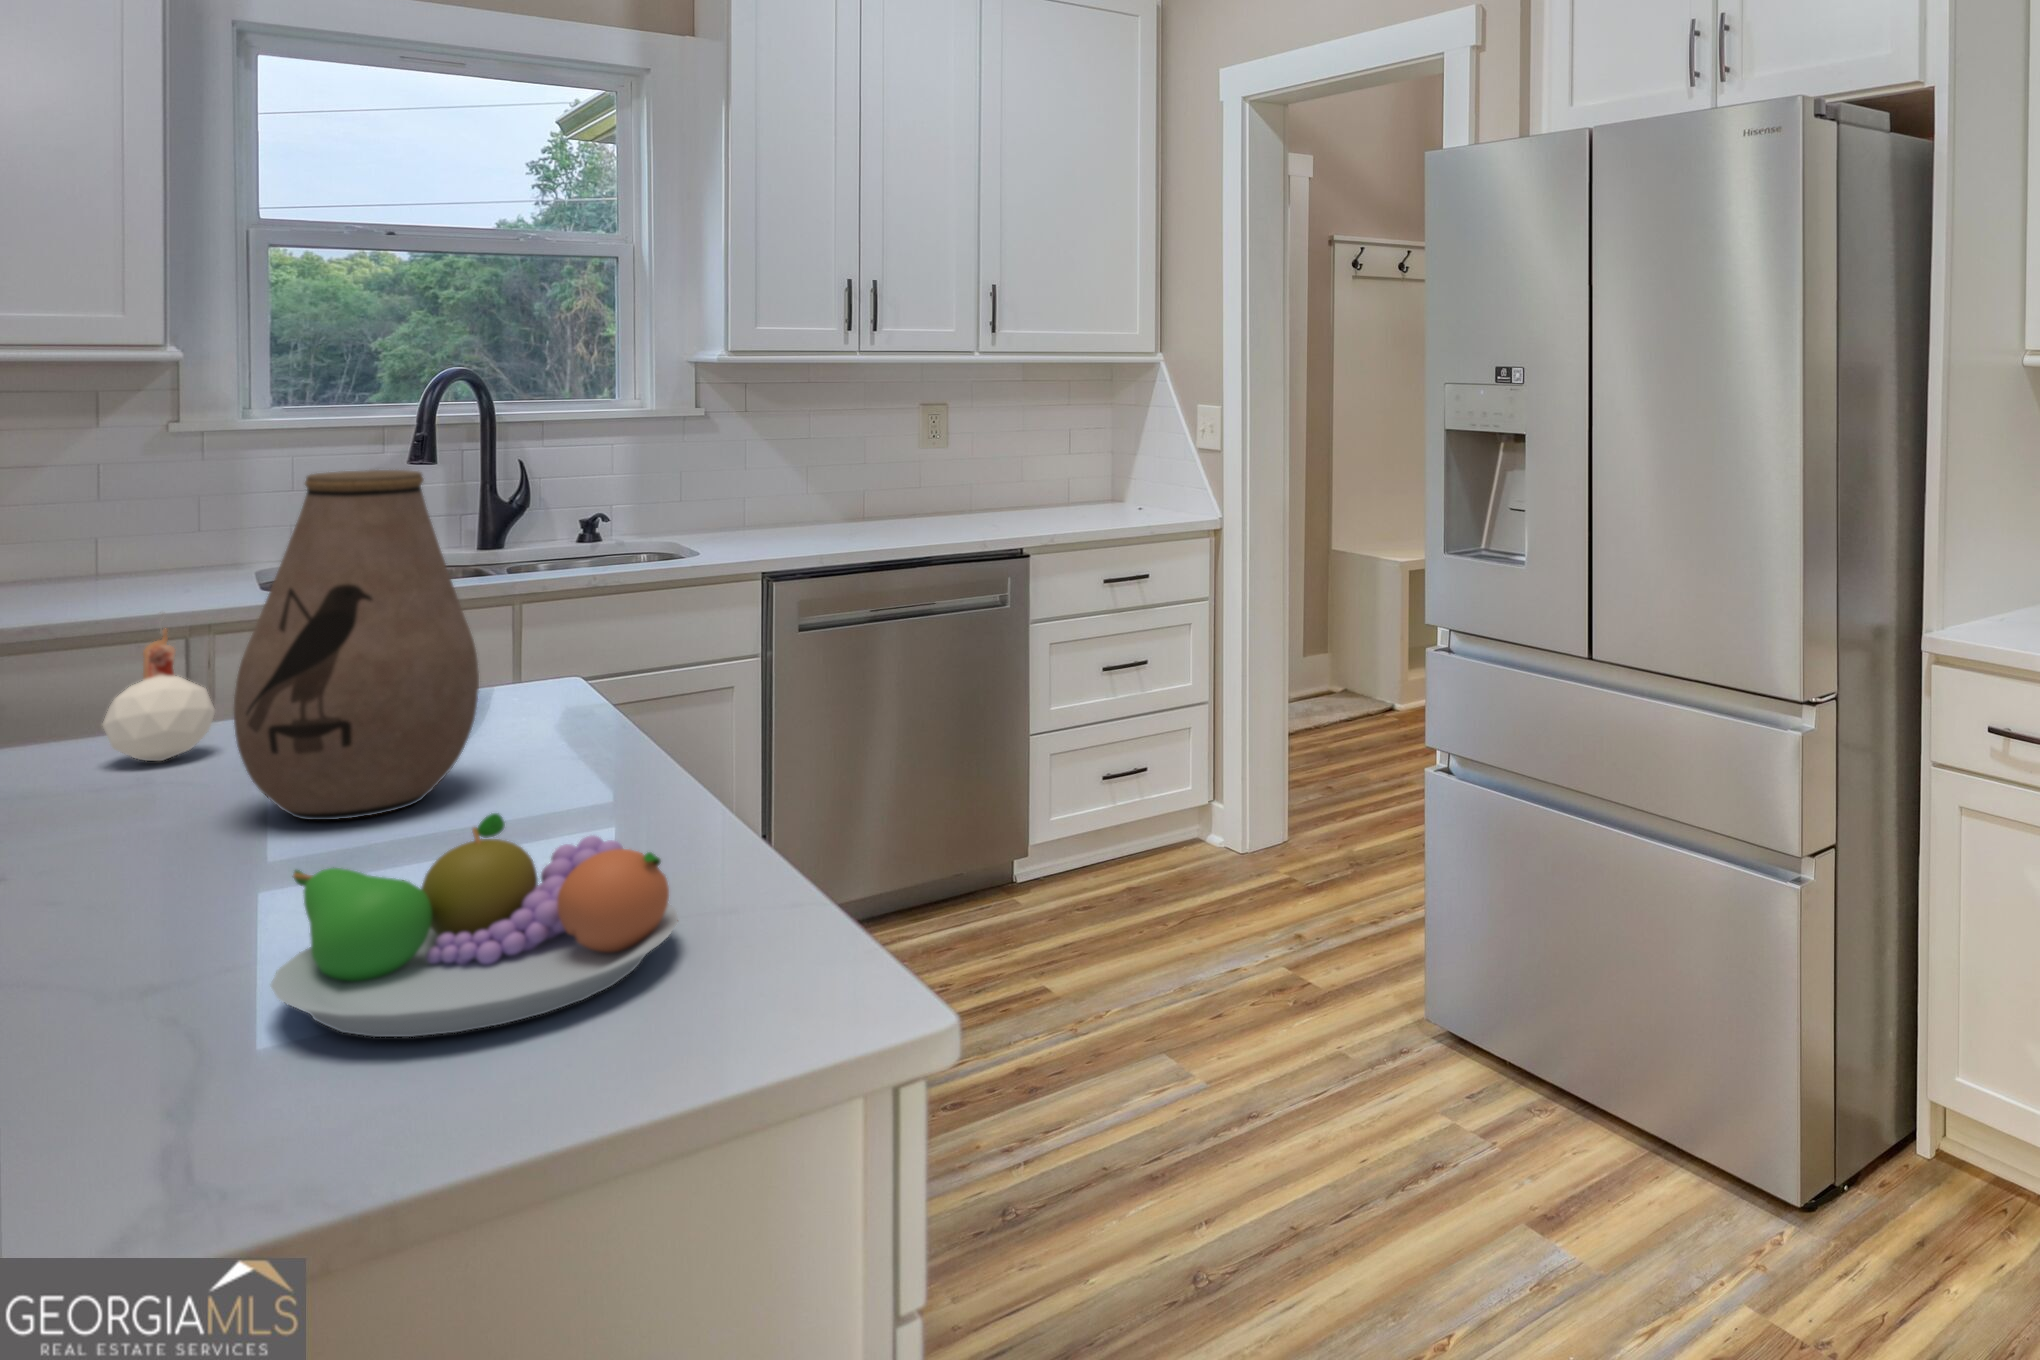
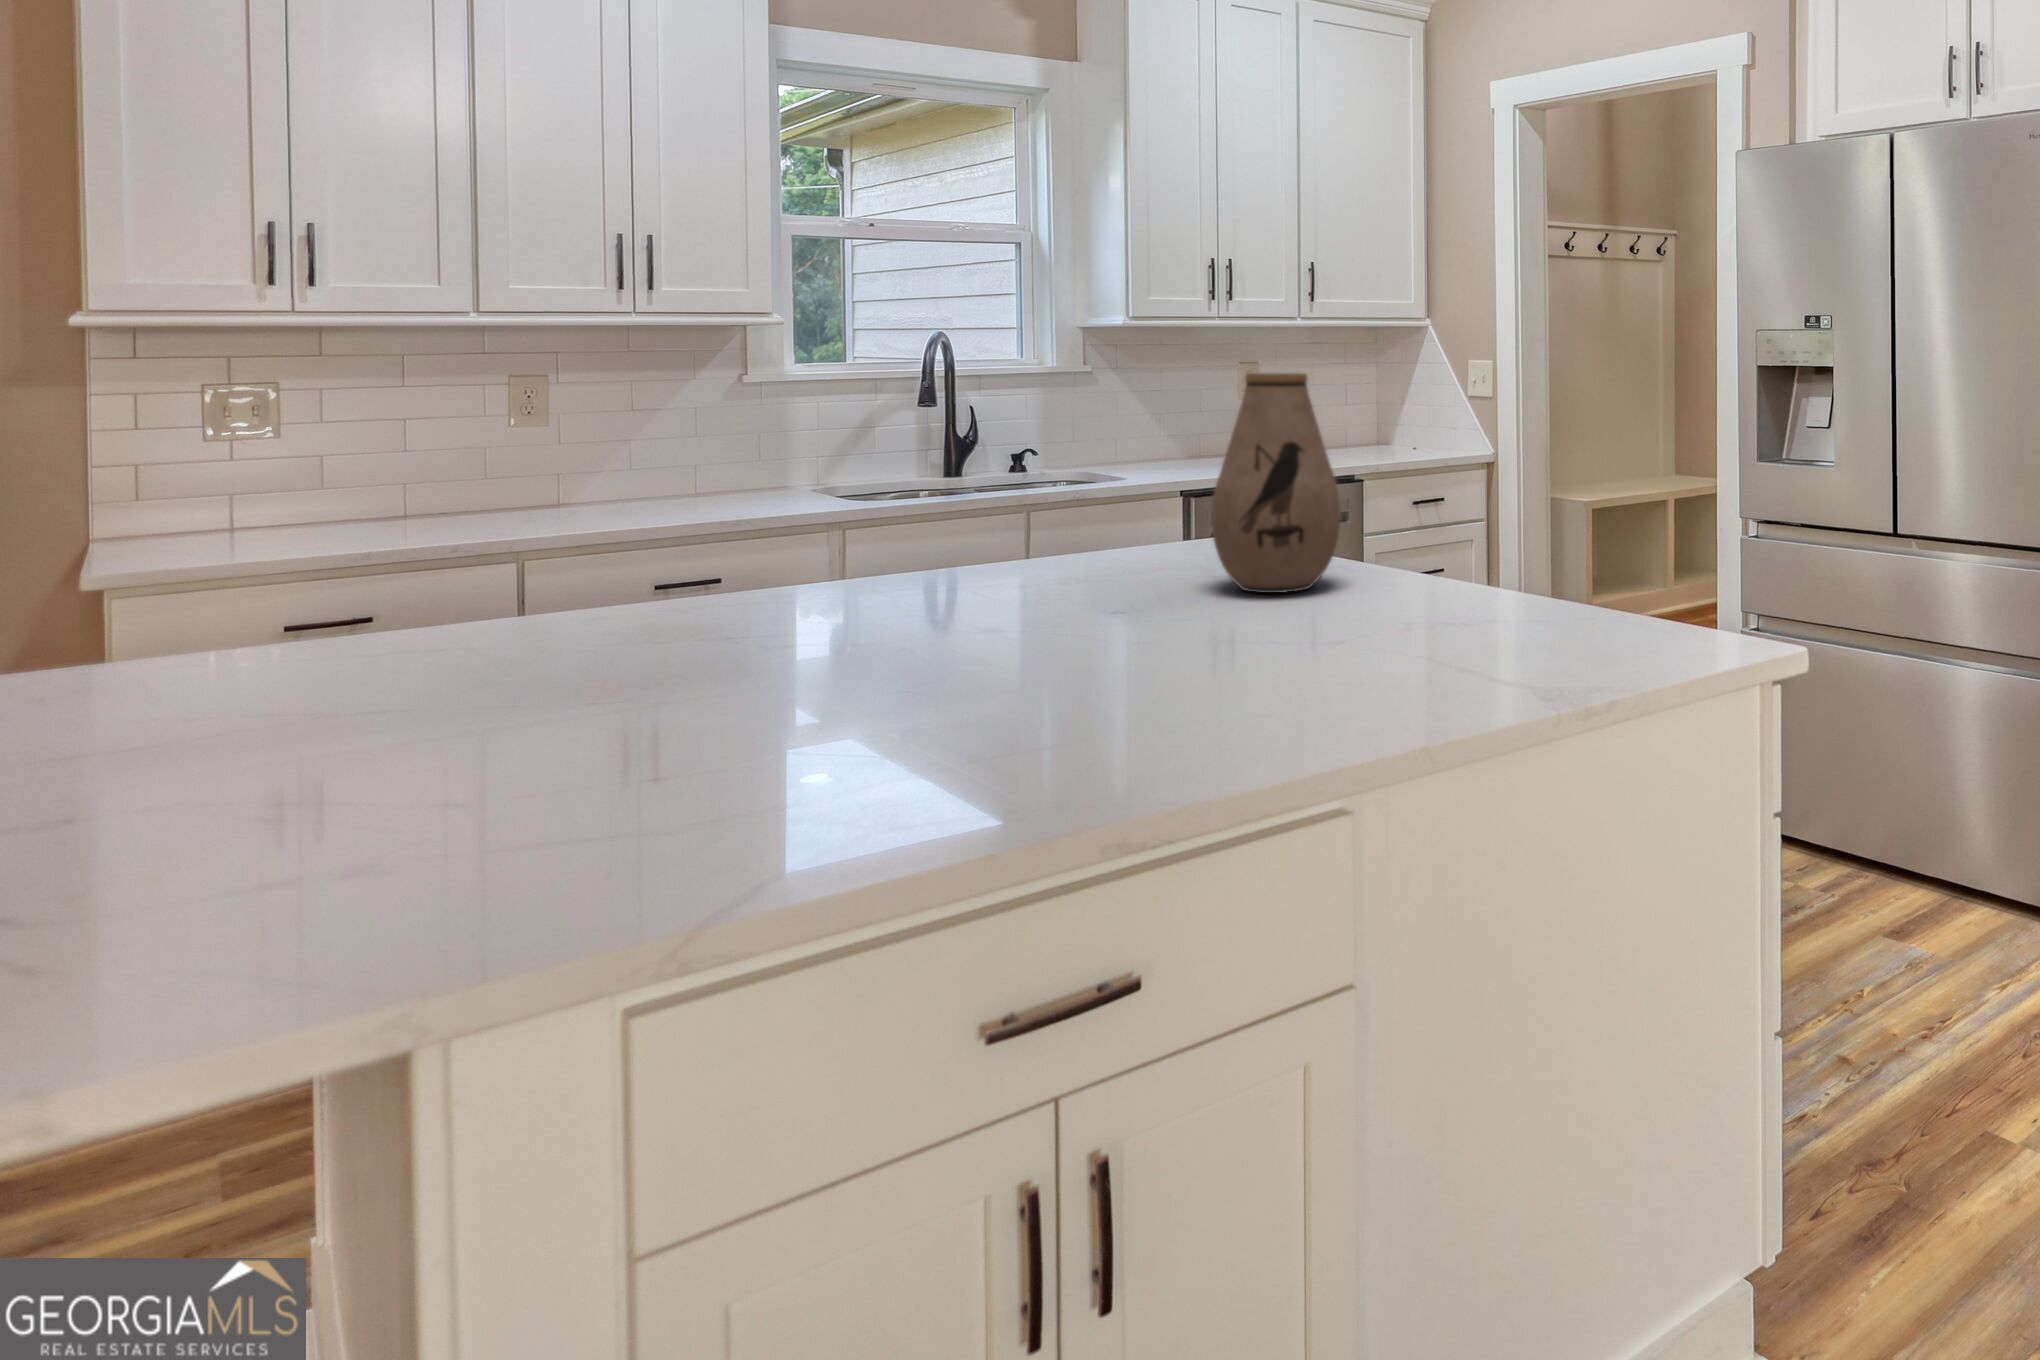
candle: present [103,628,215,761] -> none [1061,475,1120,572]
fruit bowl: present [271,813,678,1037] -> none [1414,560,1631,662]

